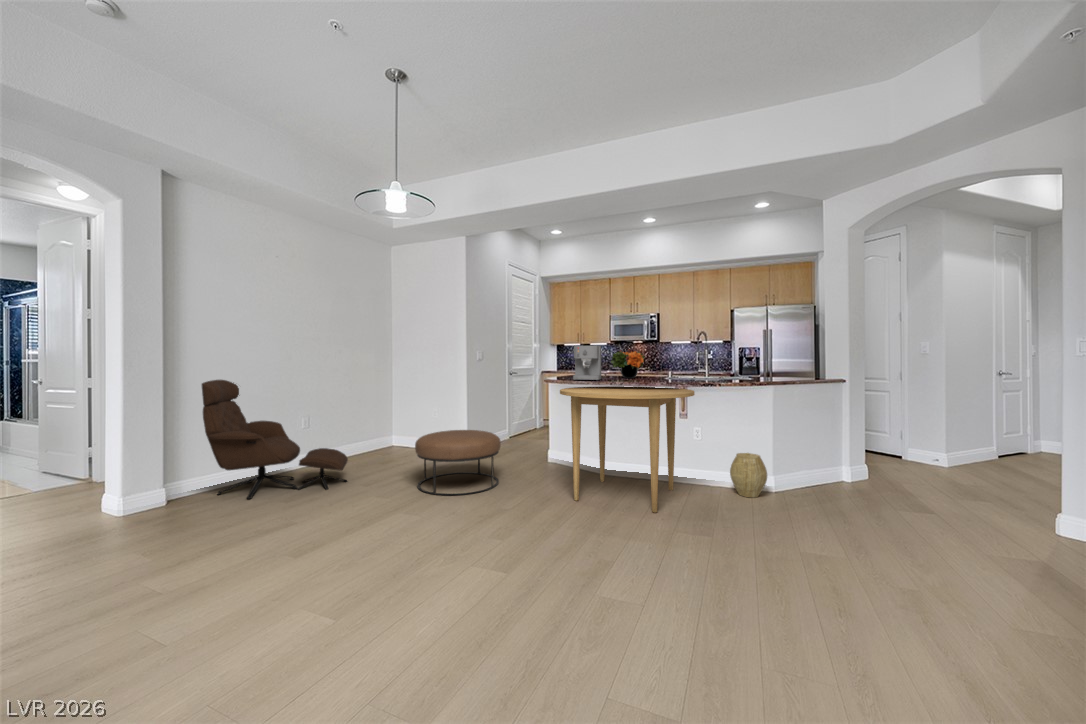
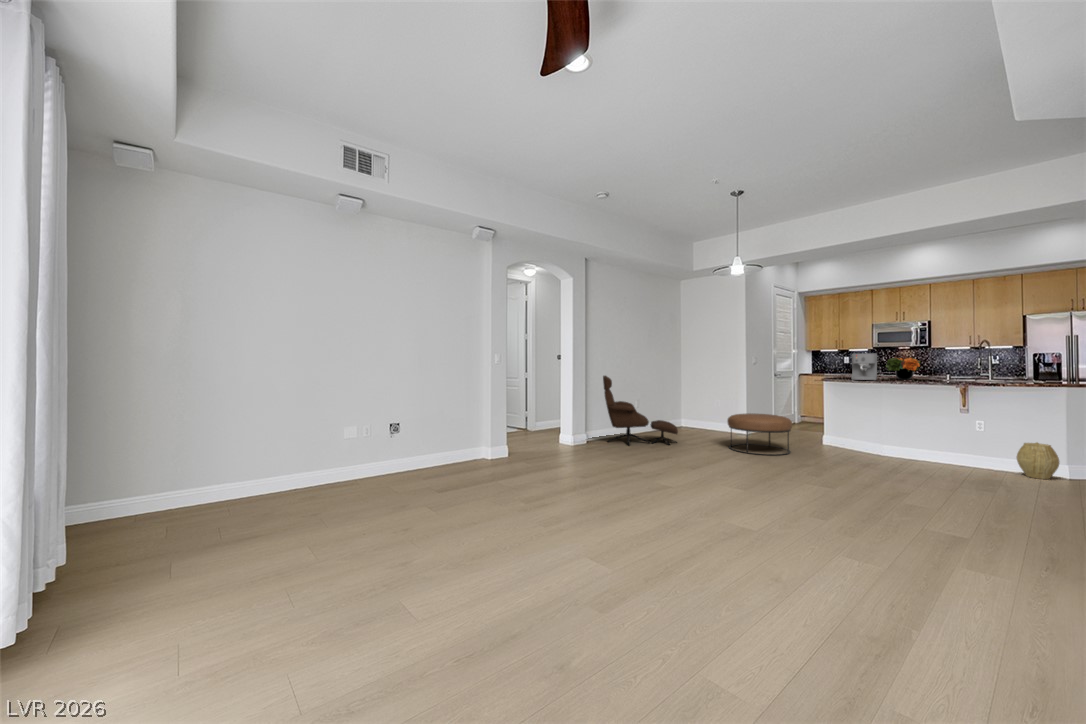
dining table: present [560,386,695,513] -> none [847,385,978,477]

